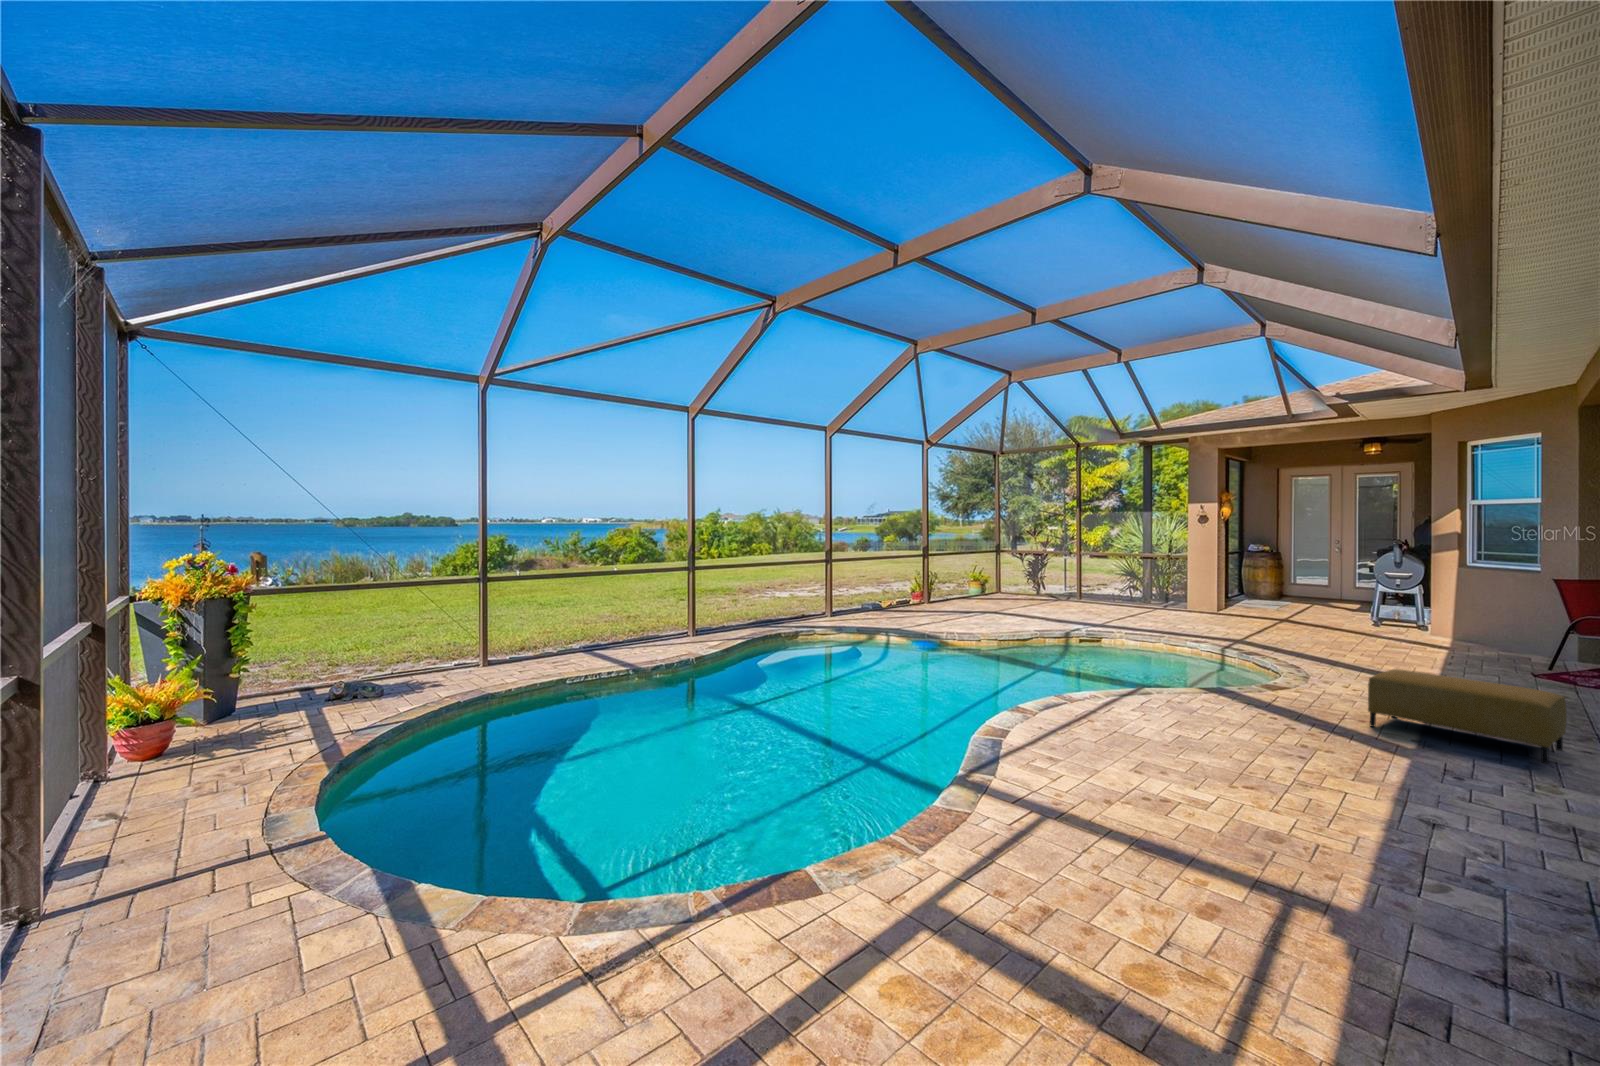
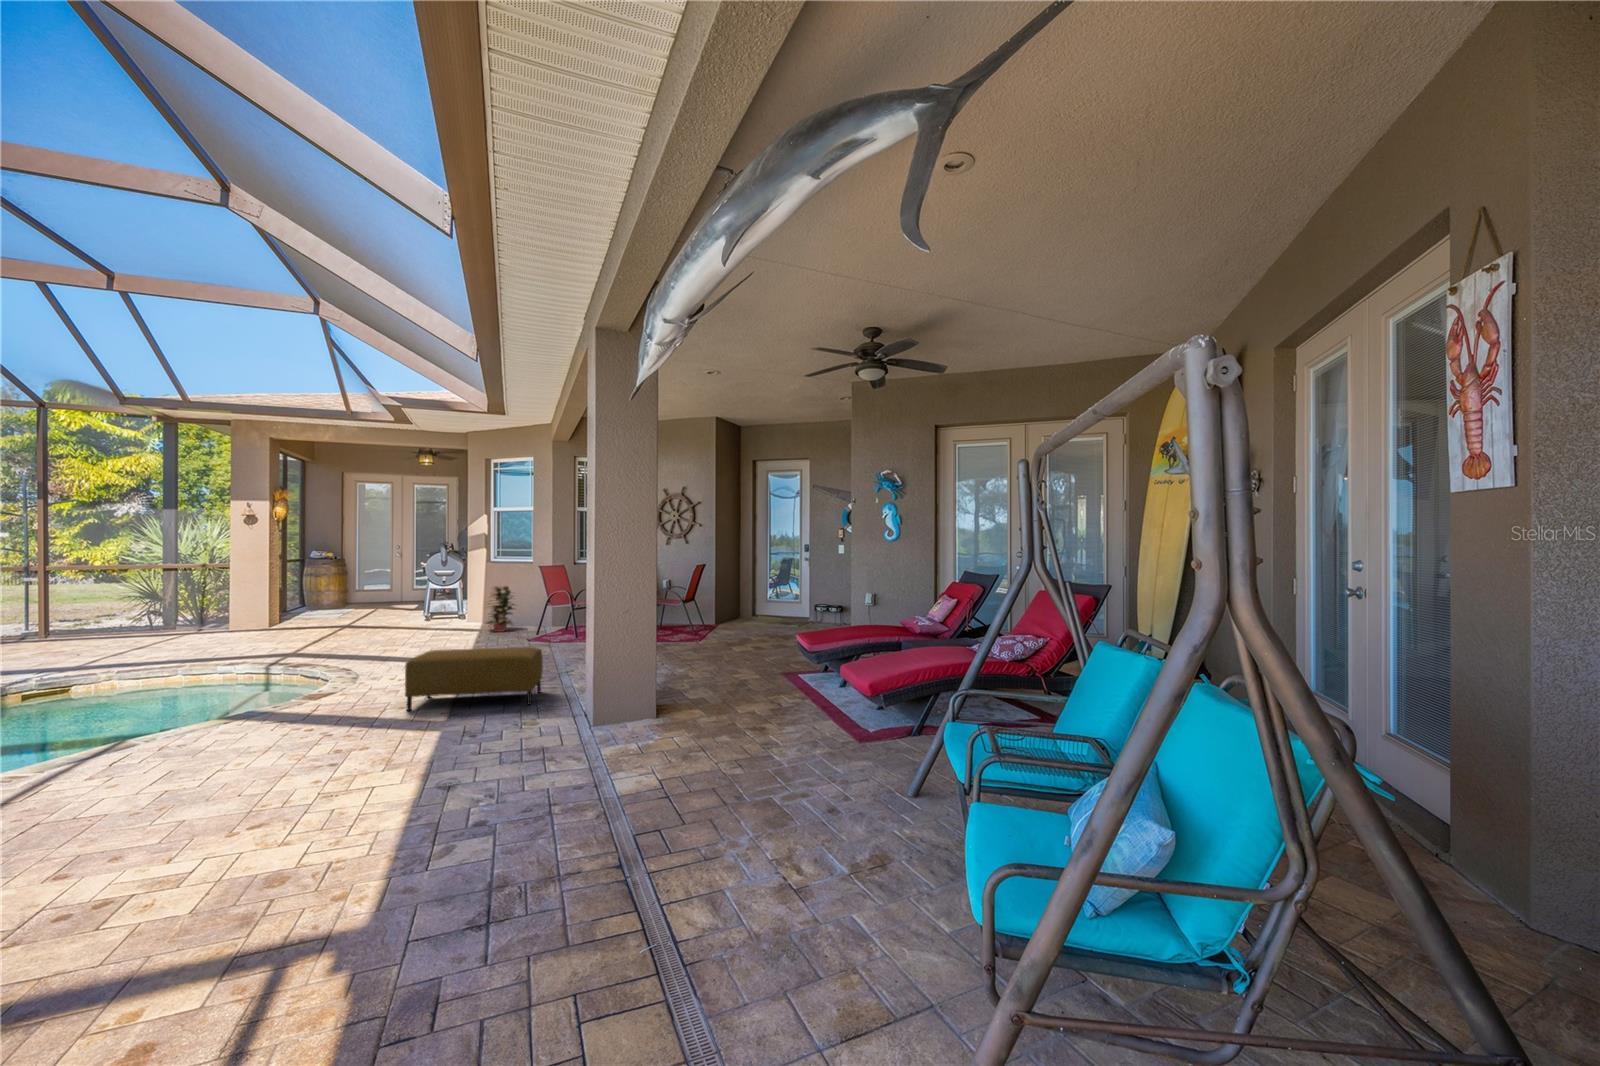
decorative plant: none [1455,597,1513,654] -> present [488,586,514,632]

